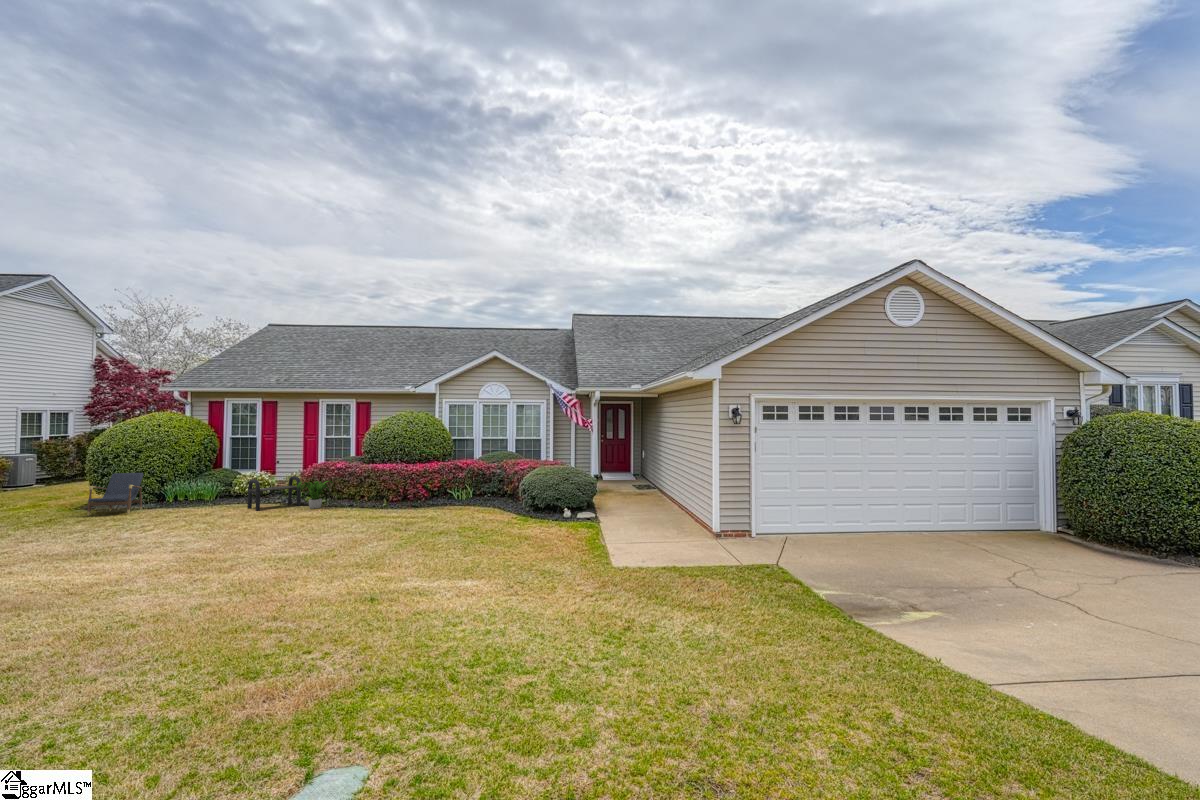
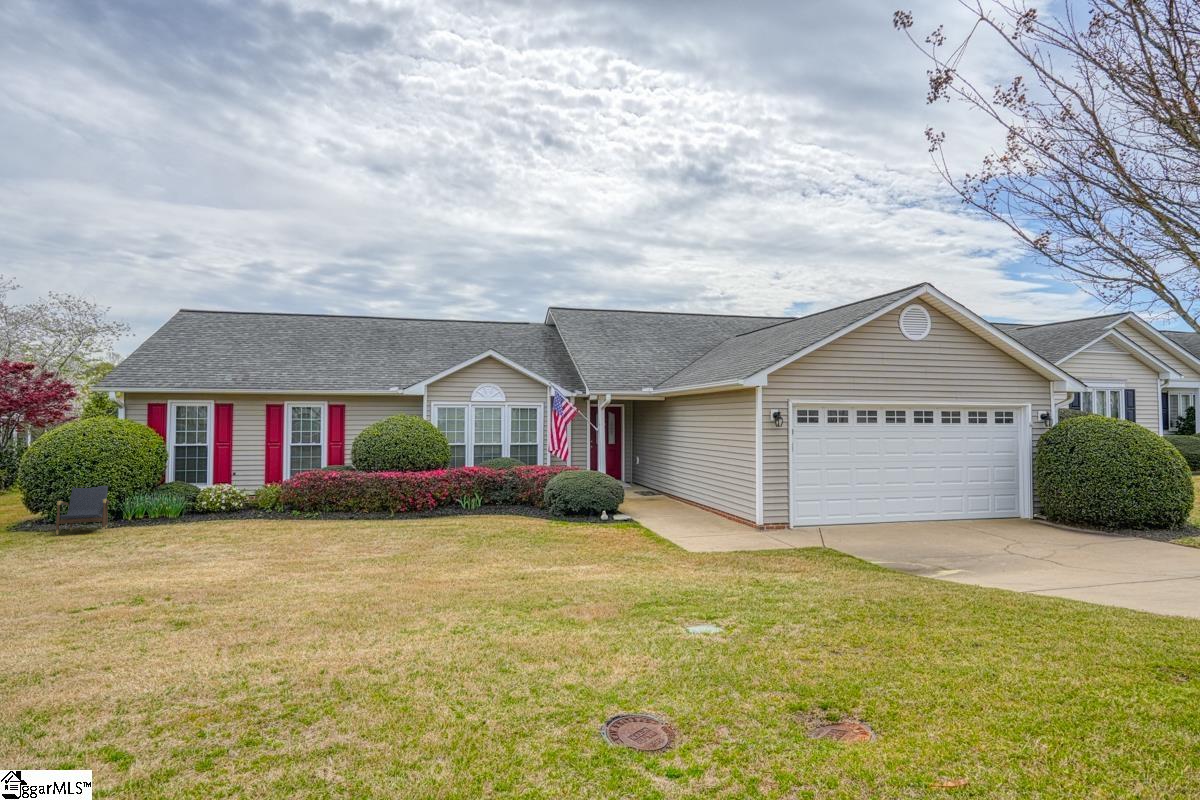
bench: present [247,476,301,511] -> none [235,488,292,525]
potted plant: present [297,481,334,509] -> none [297,491,333,522]

